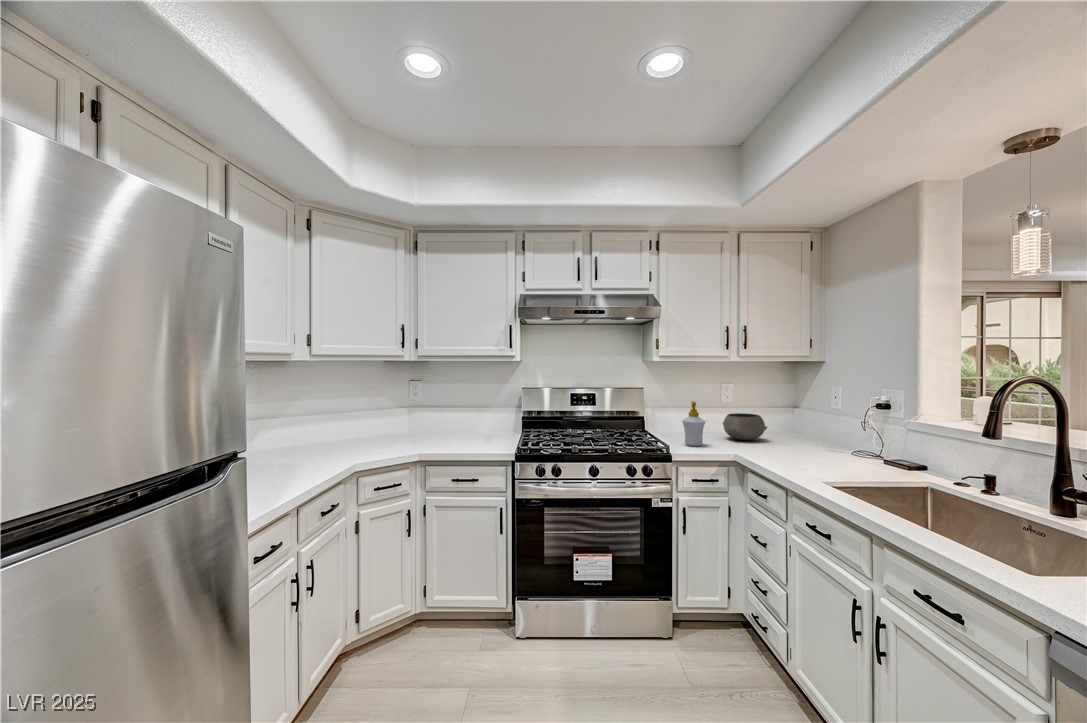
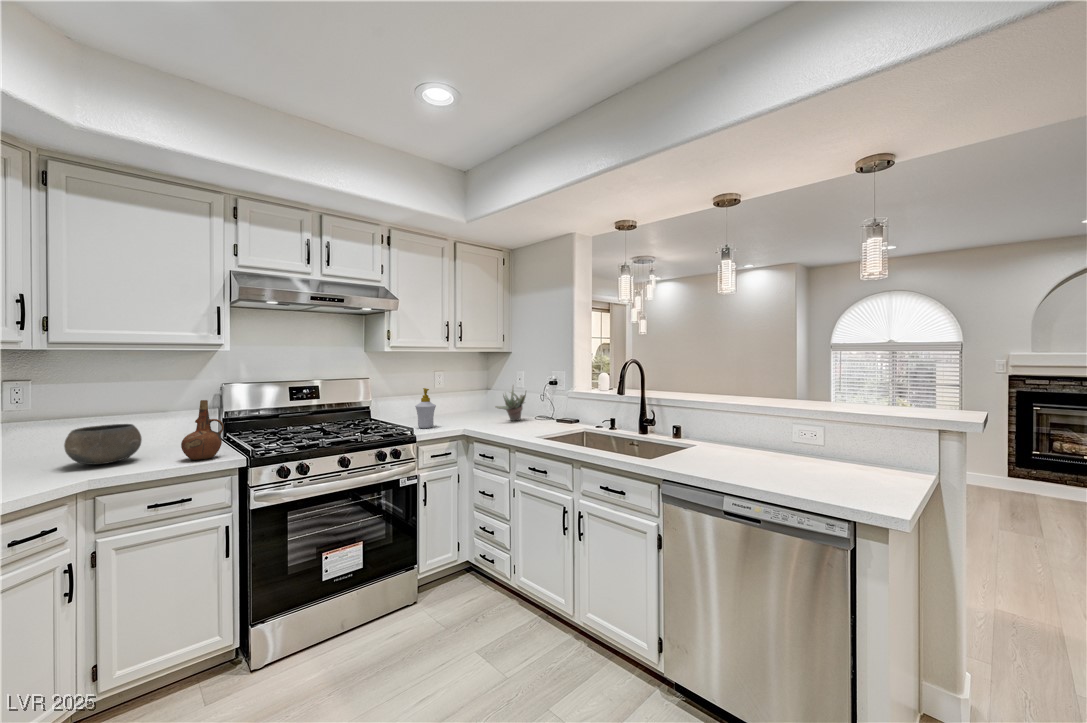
ceramic pitcher: none [477,401,505,449] -> present [181,400,224,460]
succulent plant: none [782,404,833,452] -> present [496,388,526,421]
bowl: present [723,413,767,440] -> present [64,424,142,464]

